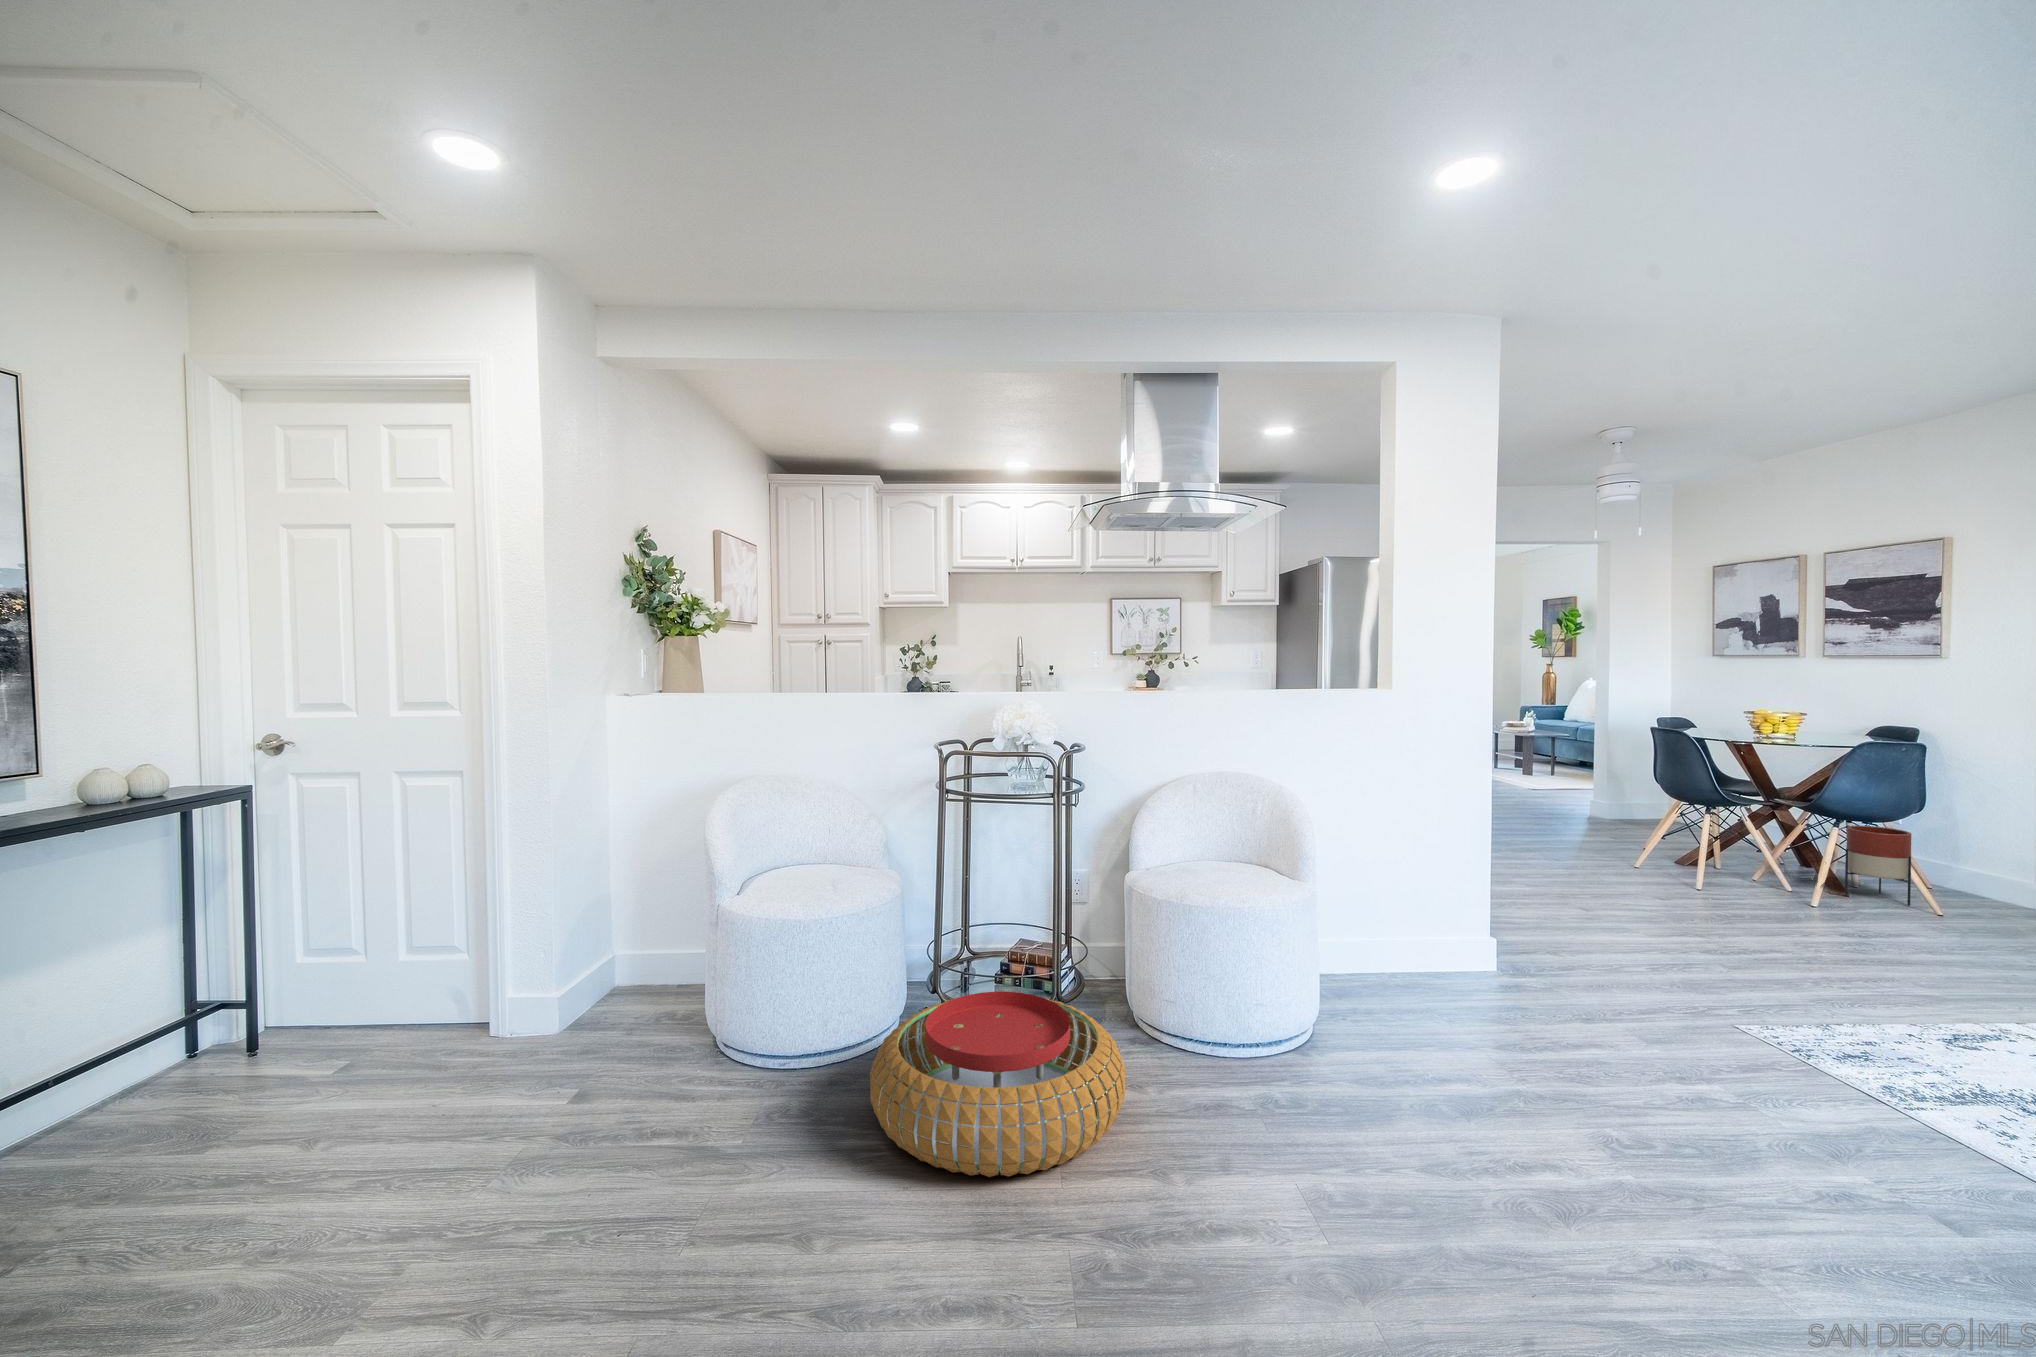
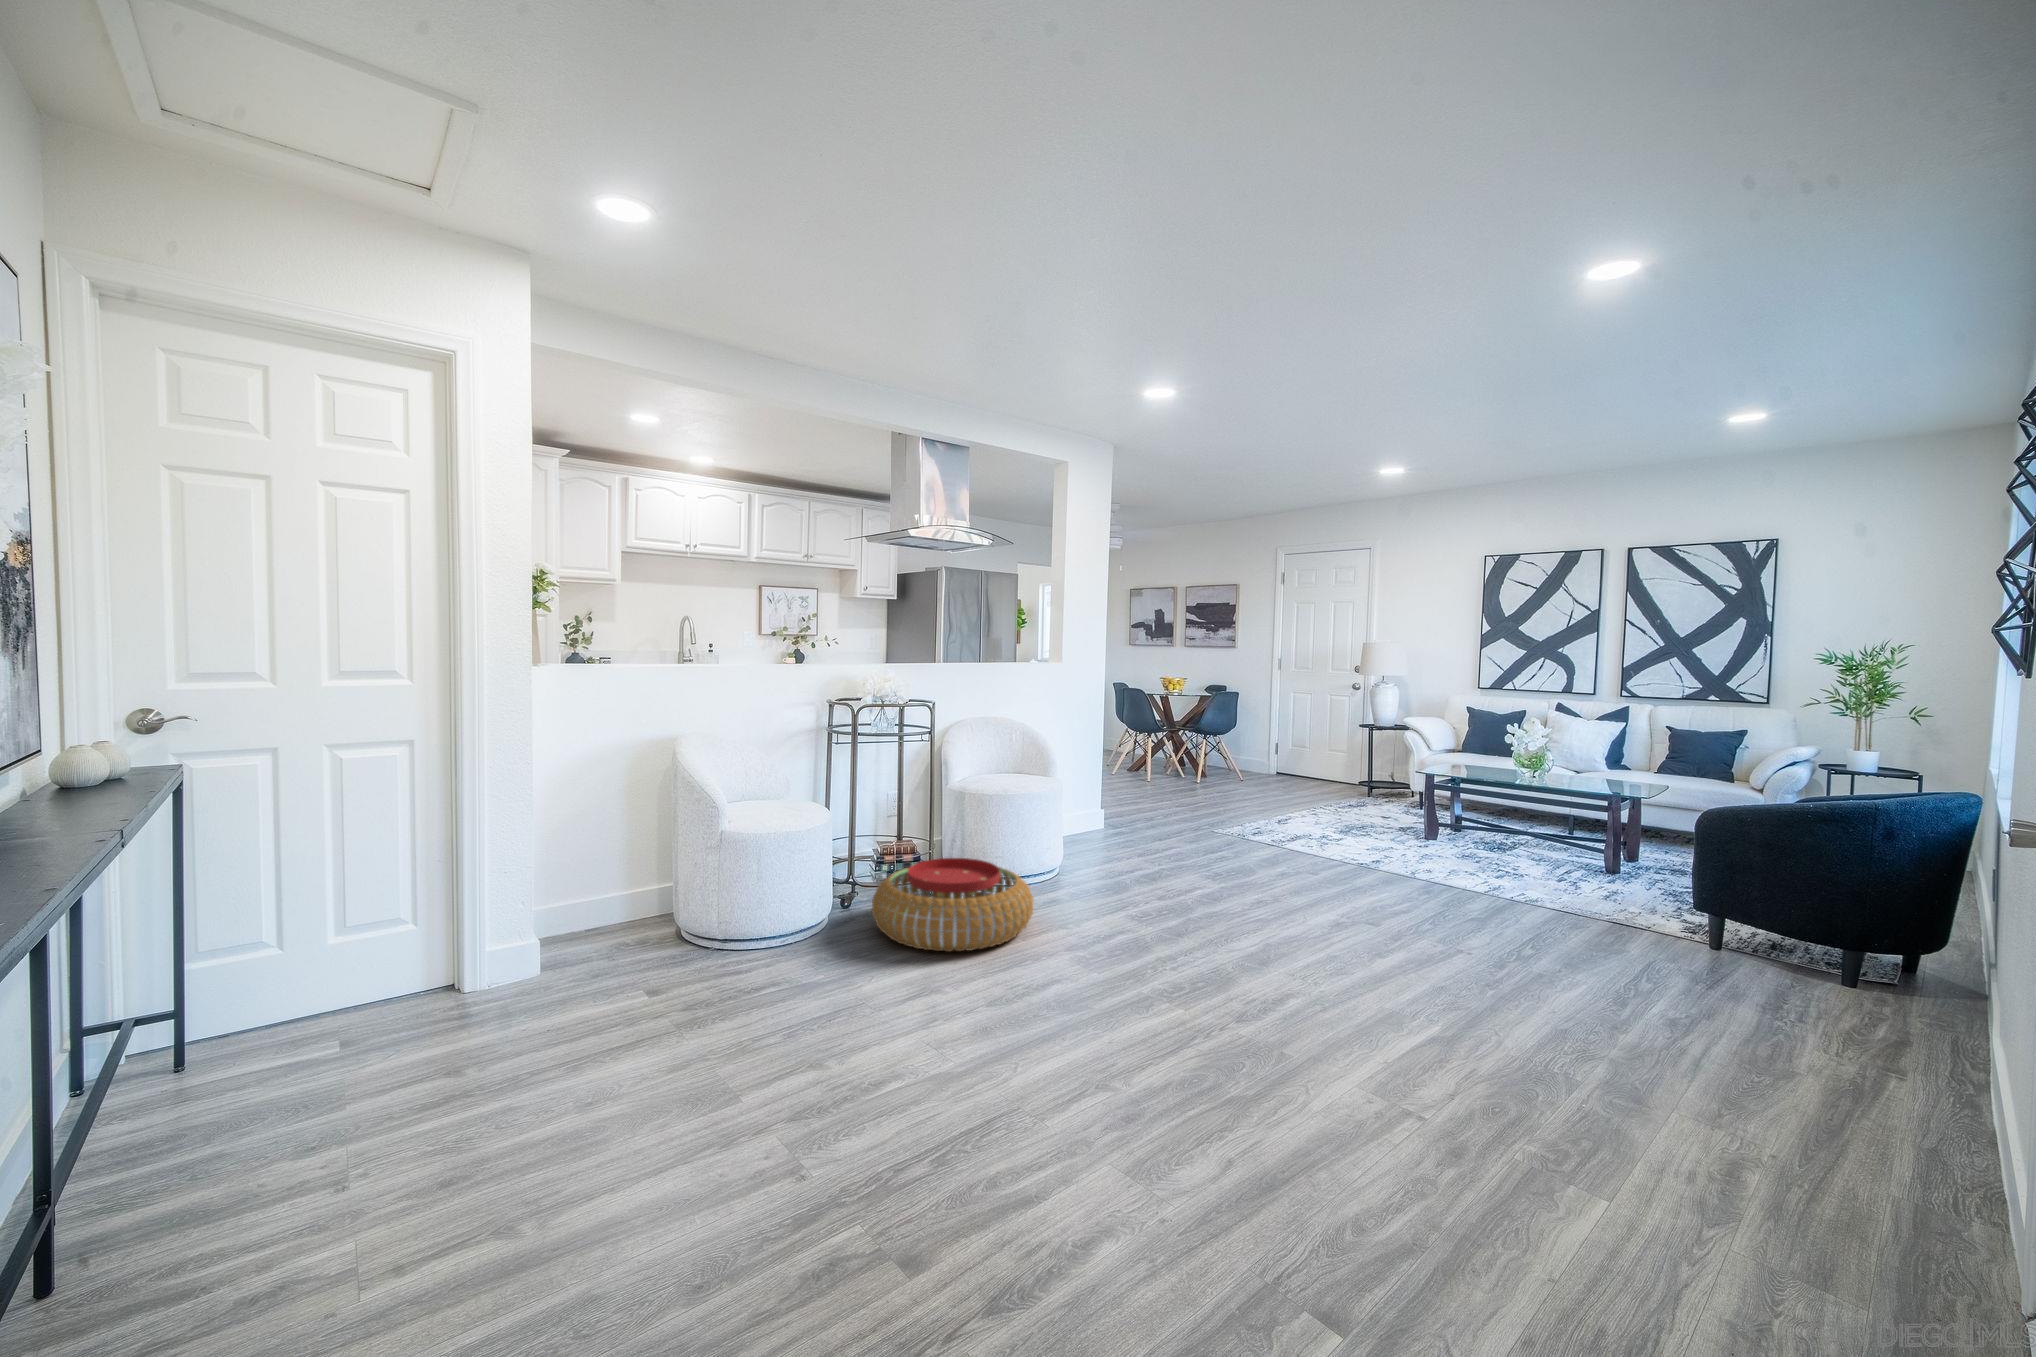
planter: present [1845,826,1911,906] -> none [1206,738,1231,777]

